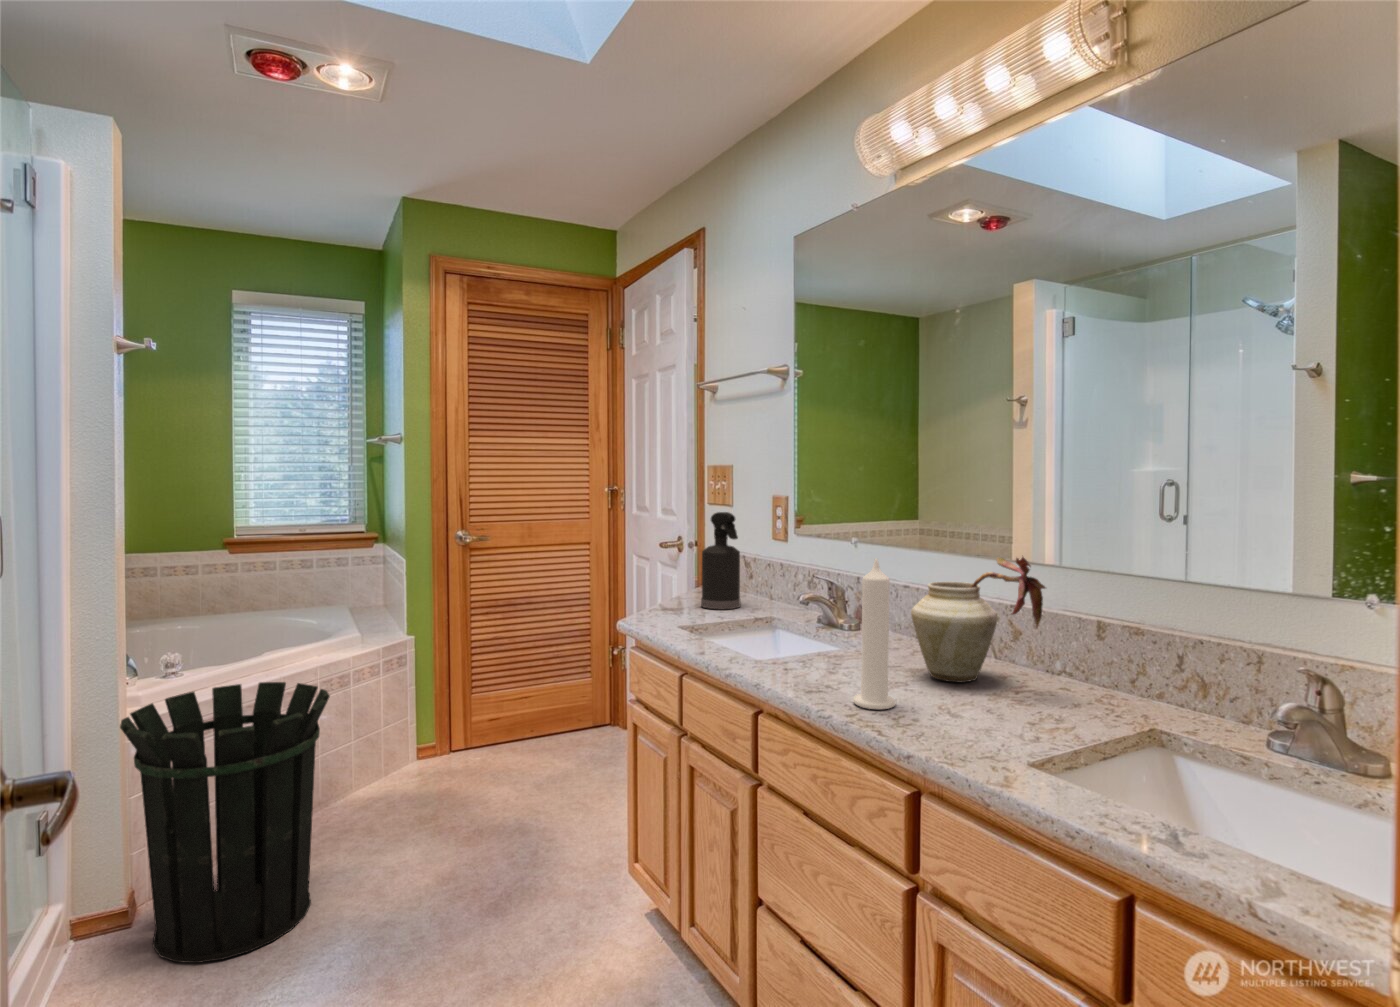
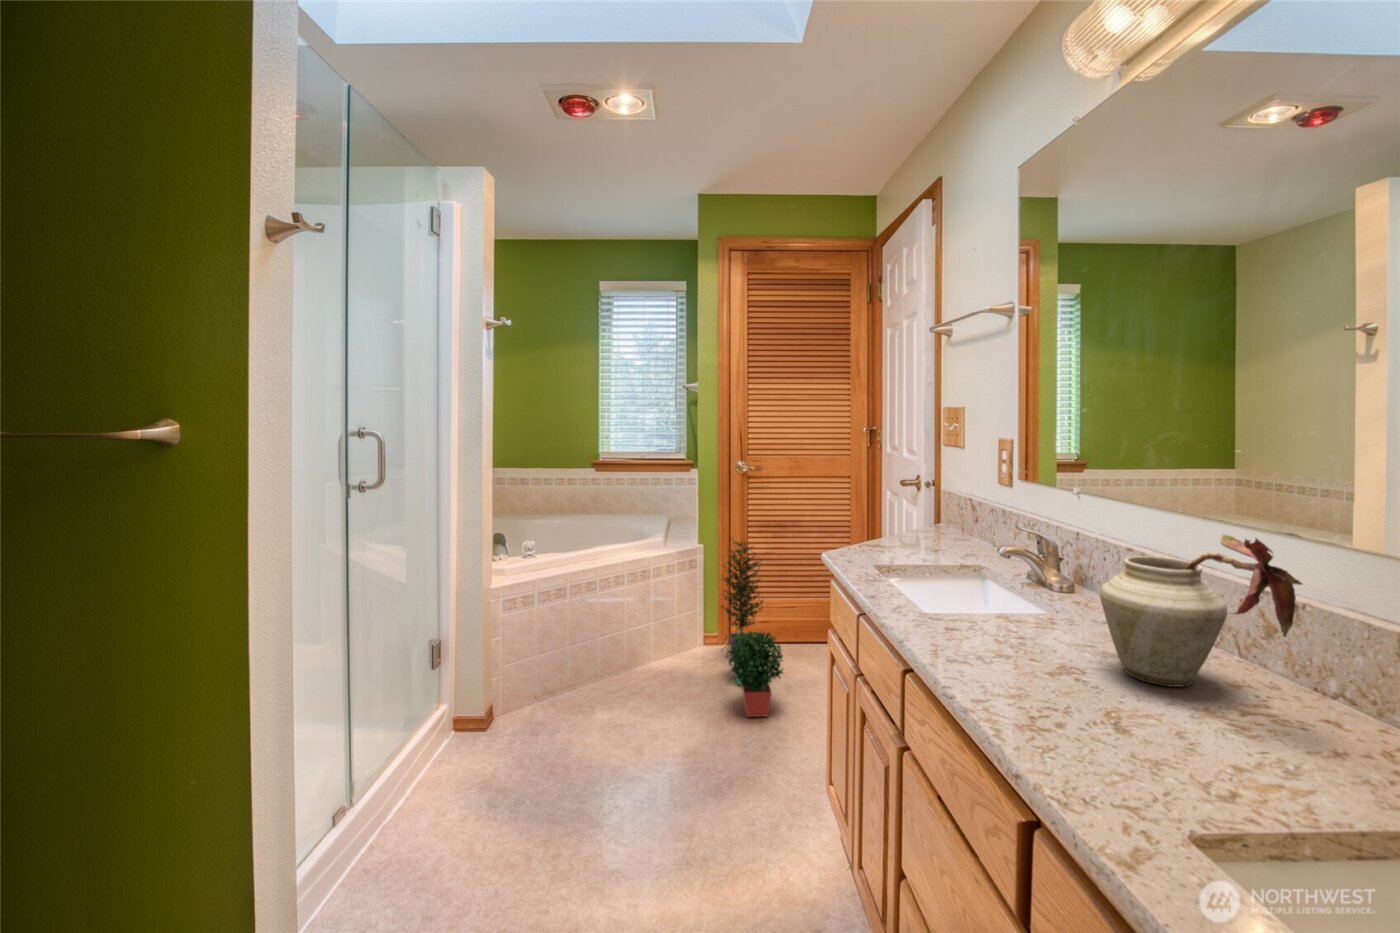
spray bottle: present [701,512,741,609] -> none [913,457,956,554]
candle: present [853,559,896,709] -> none [993,526,1047,704]
potted plant: none [442,621,545,833] -> present [721,541,783,717]
waste bin: present [120,682,330,963] -> none [483,572,614,766]

